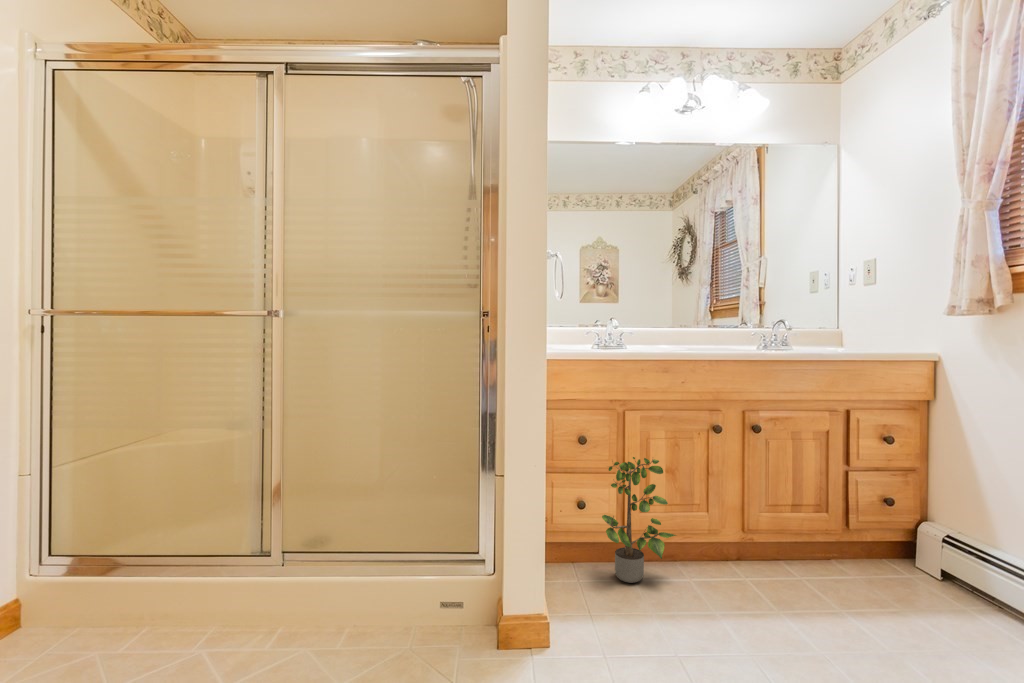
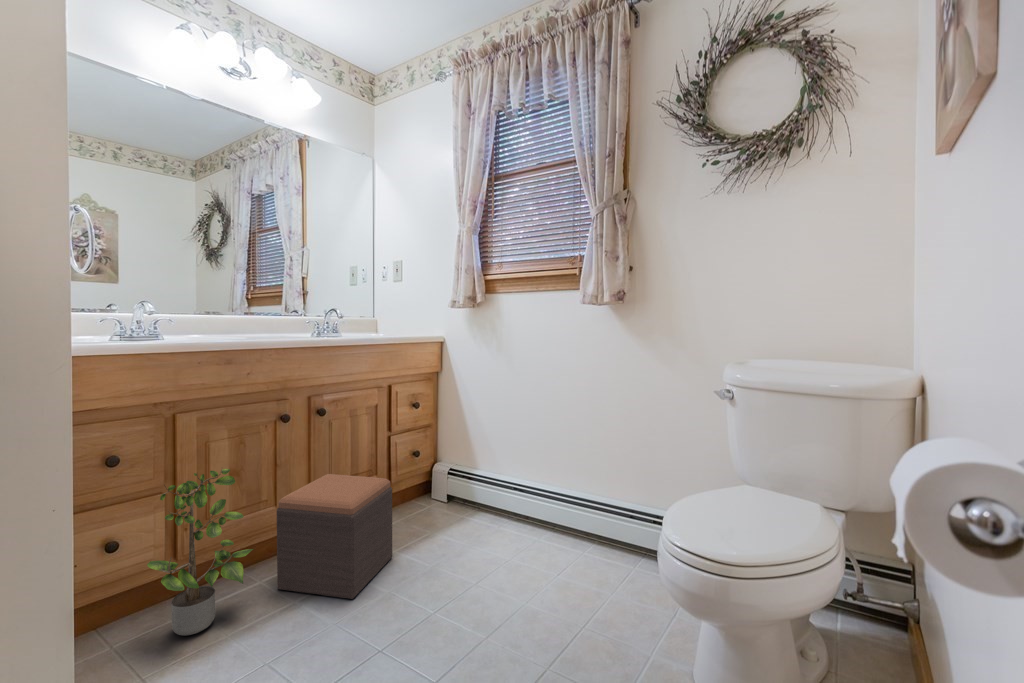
footstool: none [696,491,822,621] -> present [277,474,392,599]

